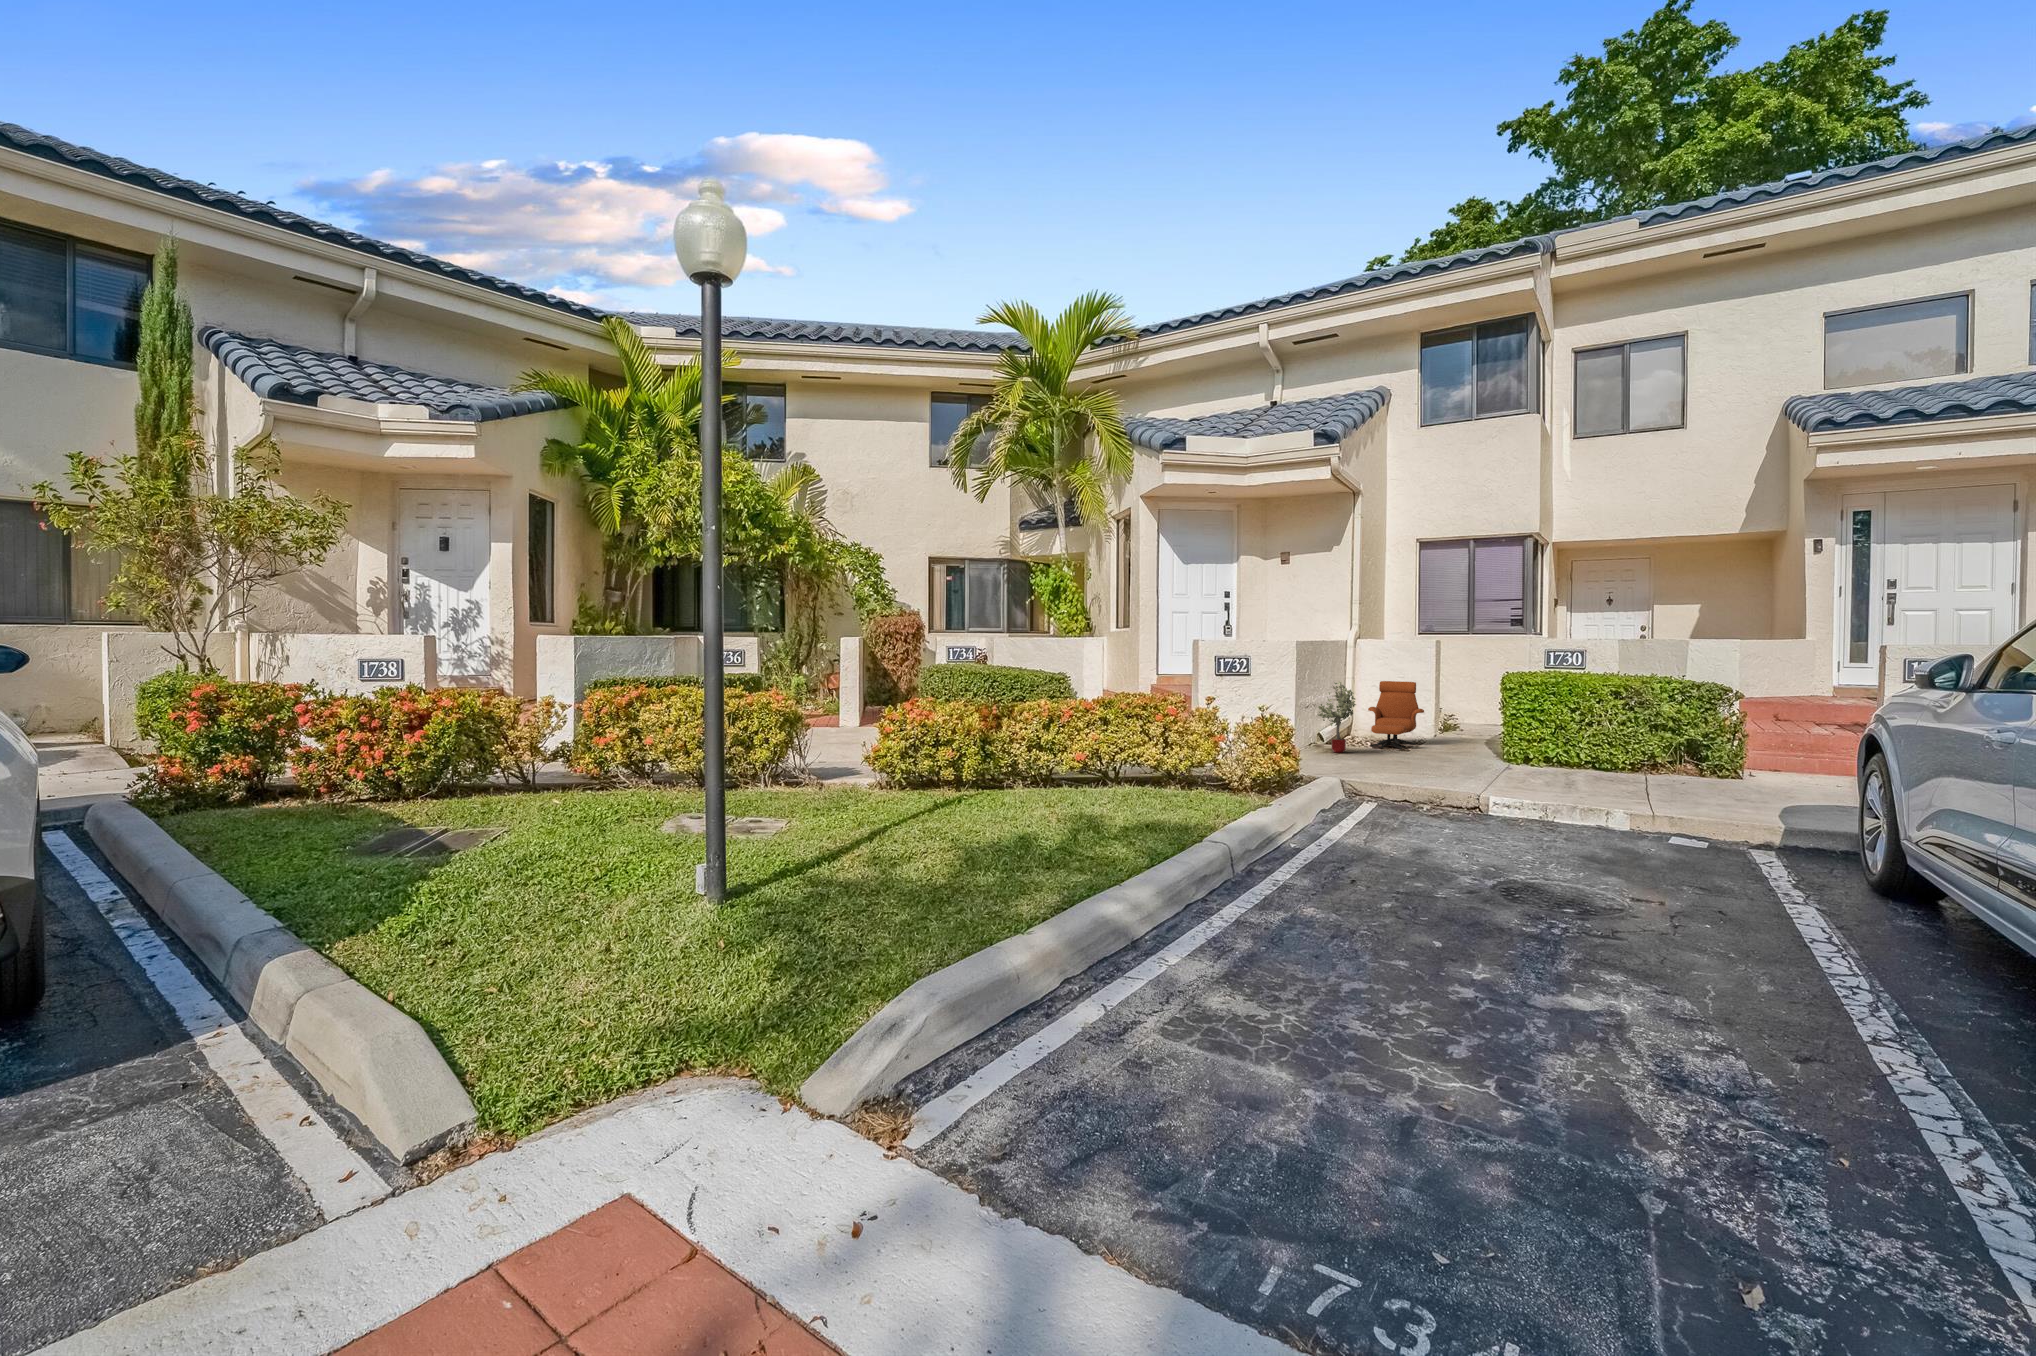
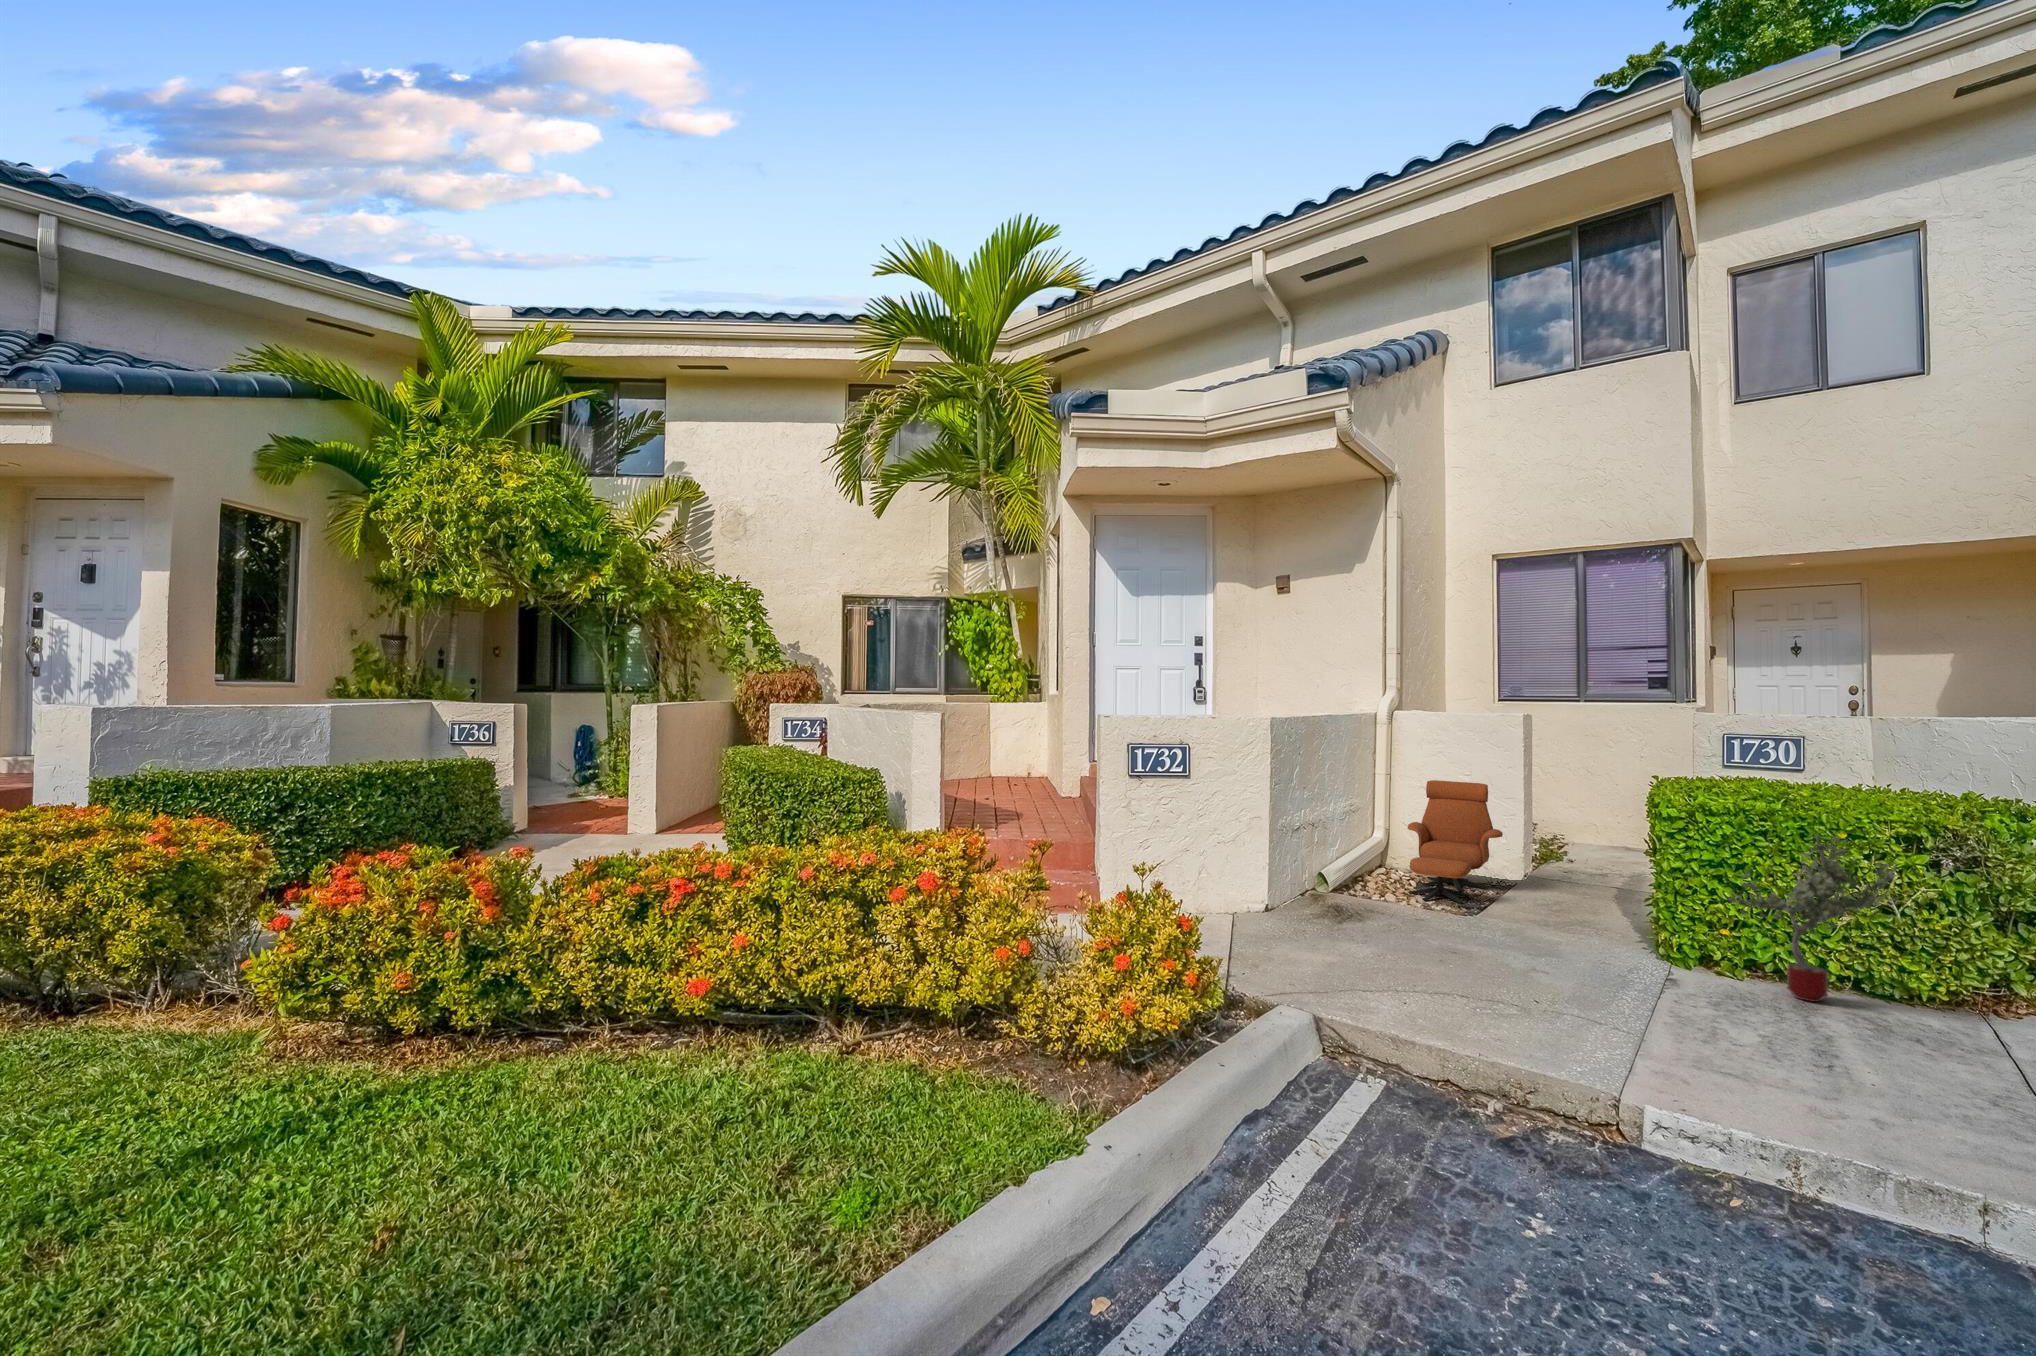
potted tree: present [1318,682,1356,753] -> present [1727,836,1898,1002]

